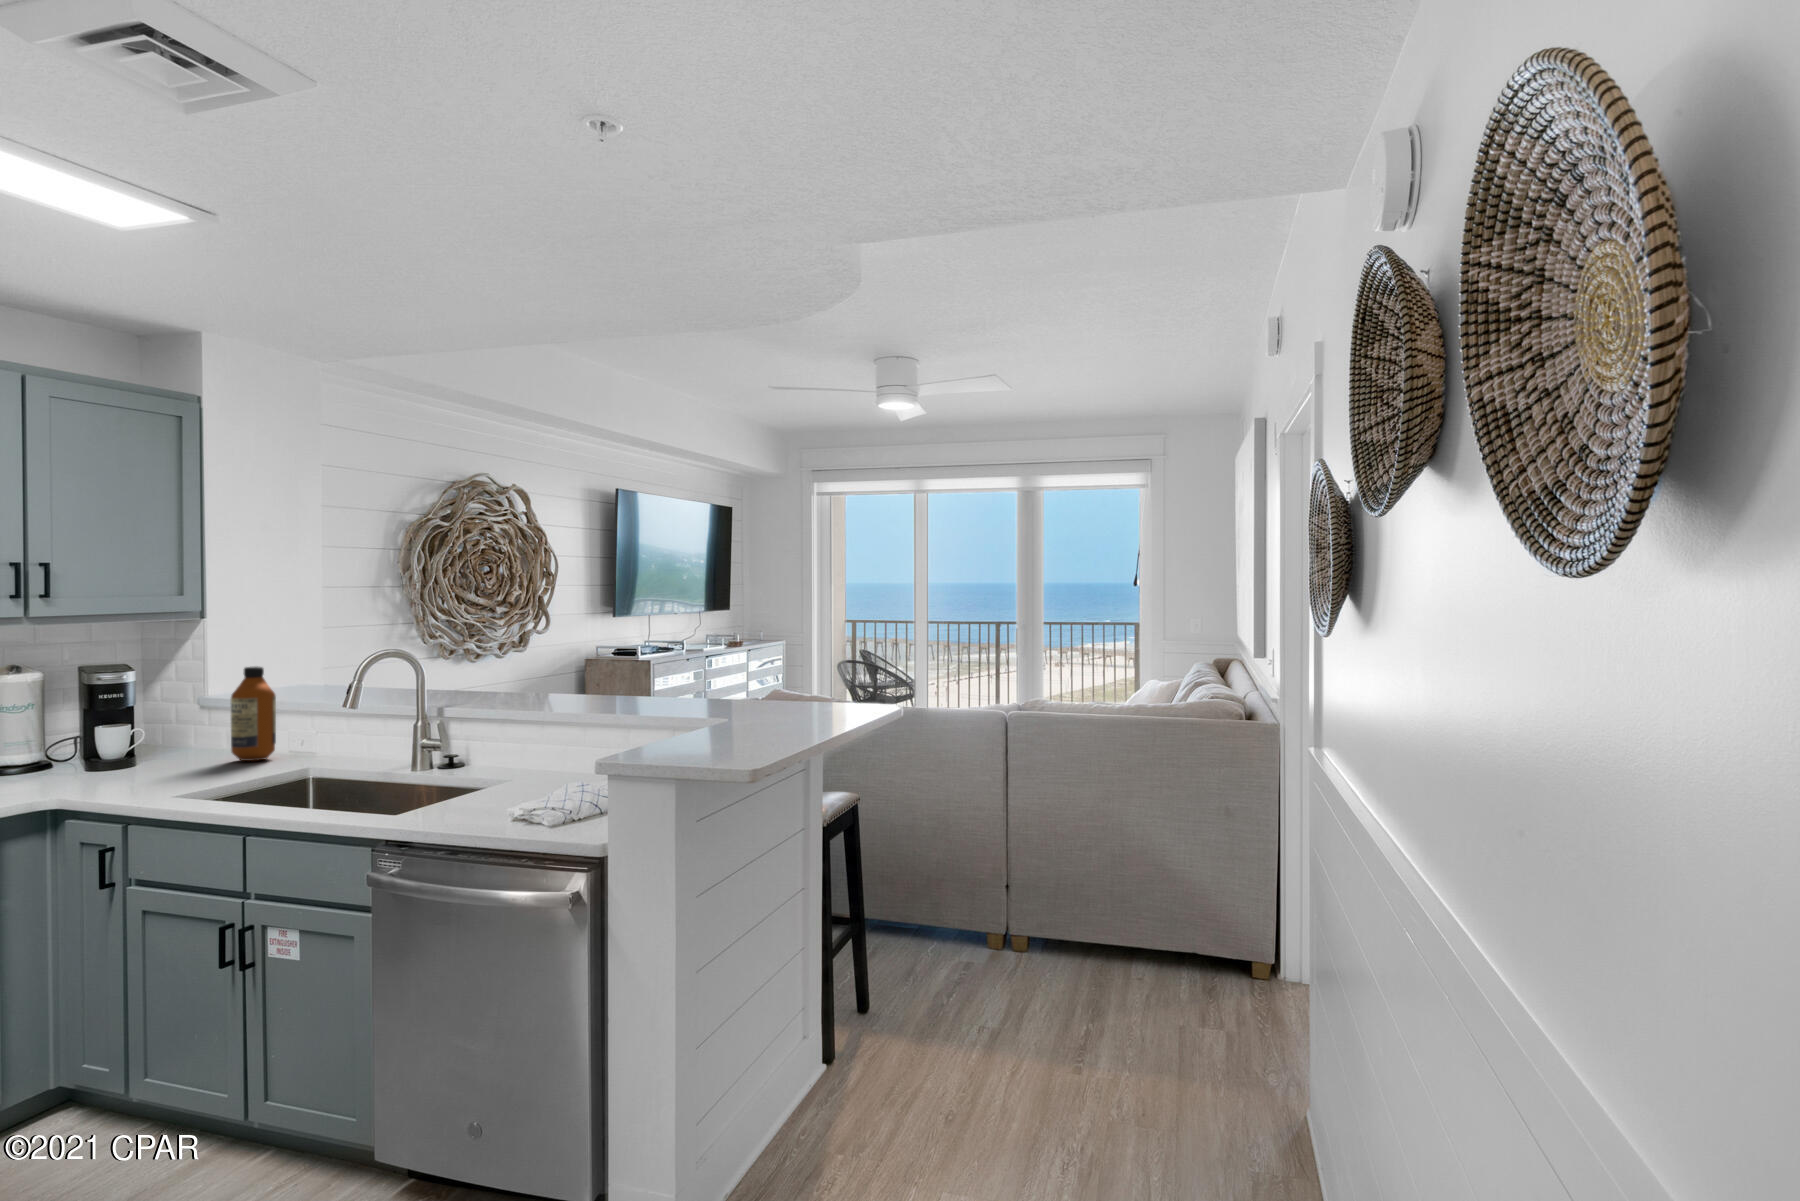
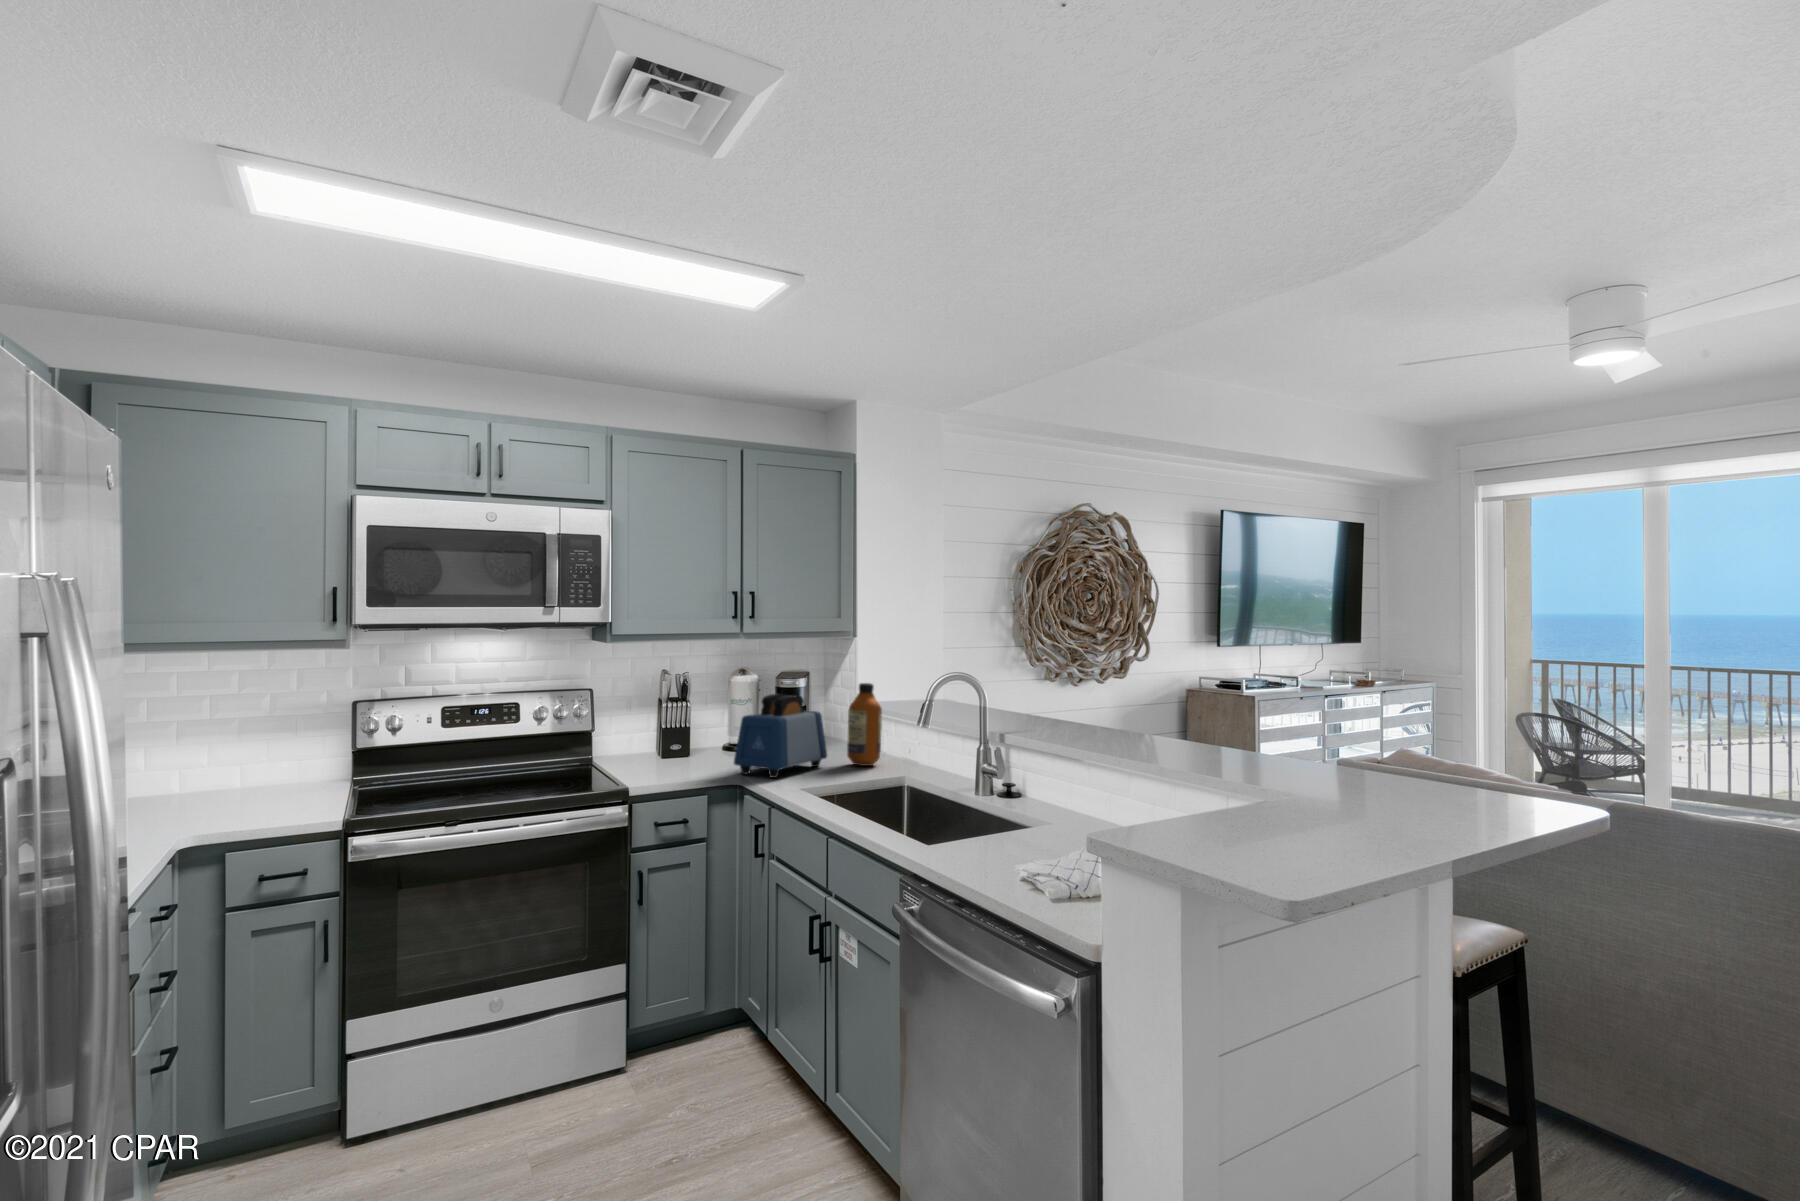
toaster: none [74,686,205,787] -> present [734,694,827,778]

